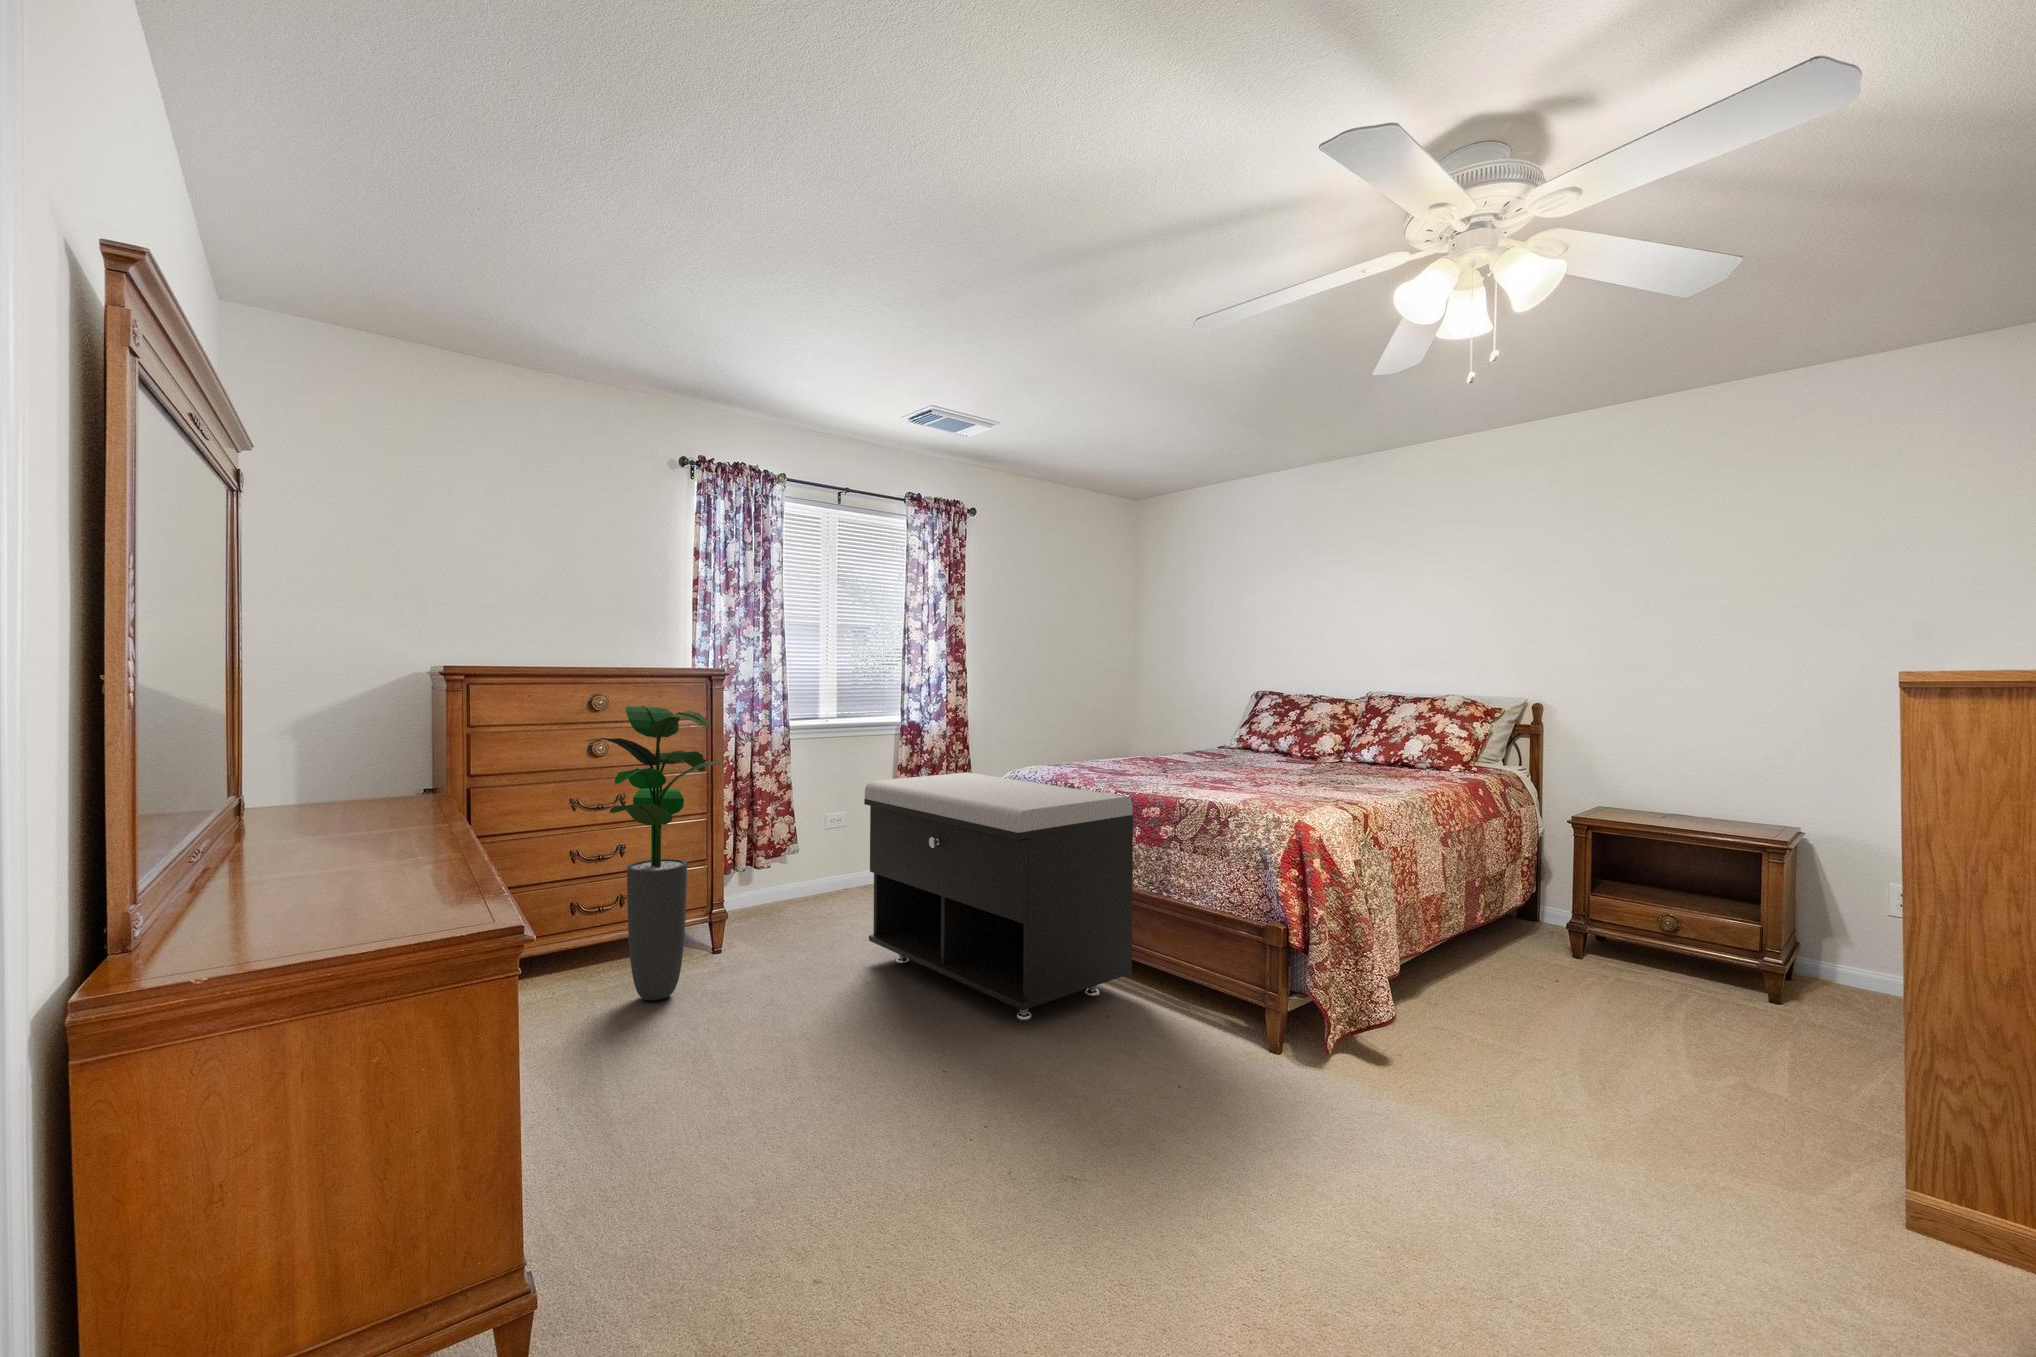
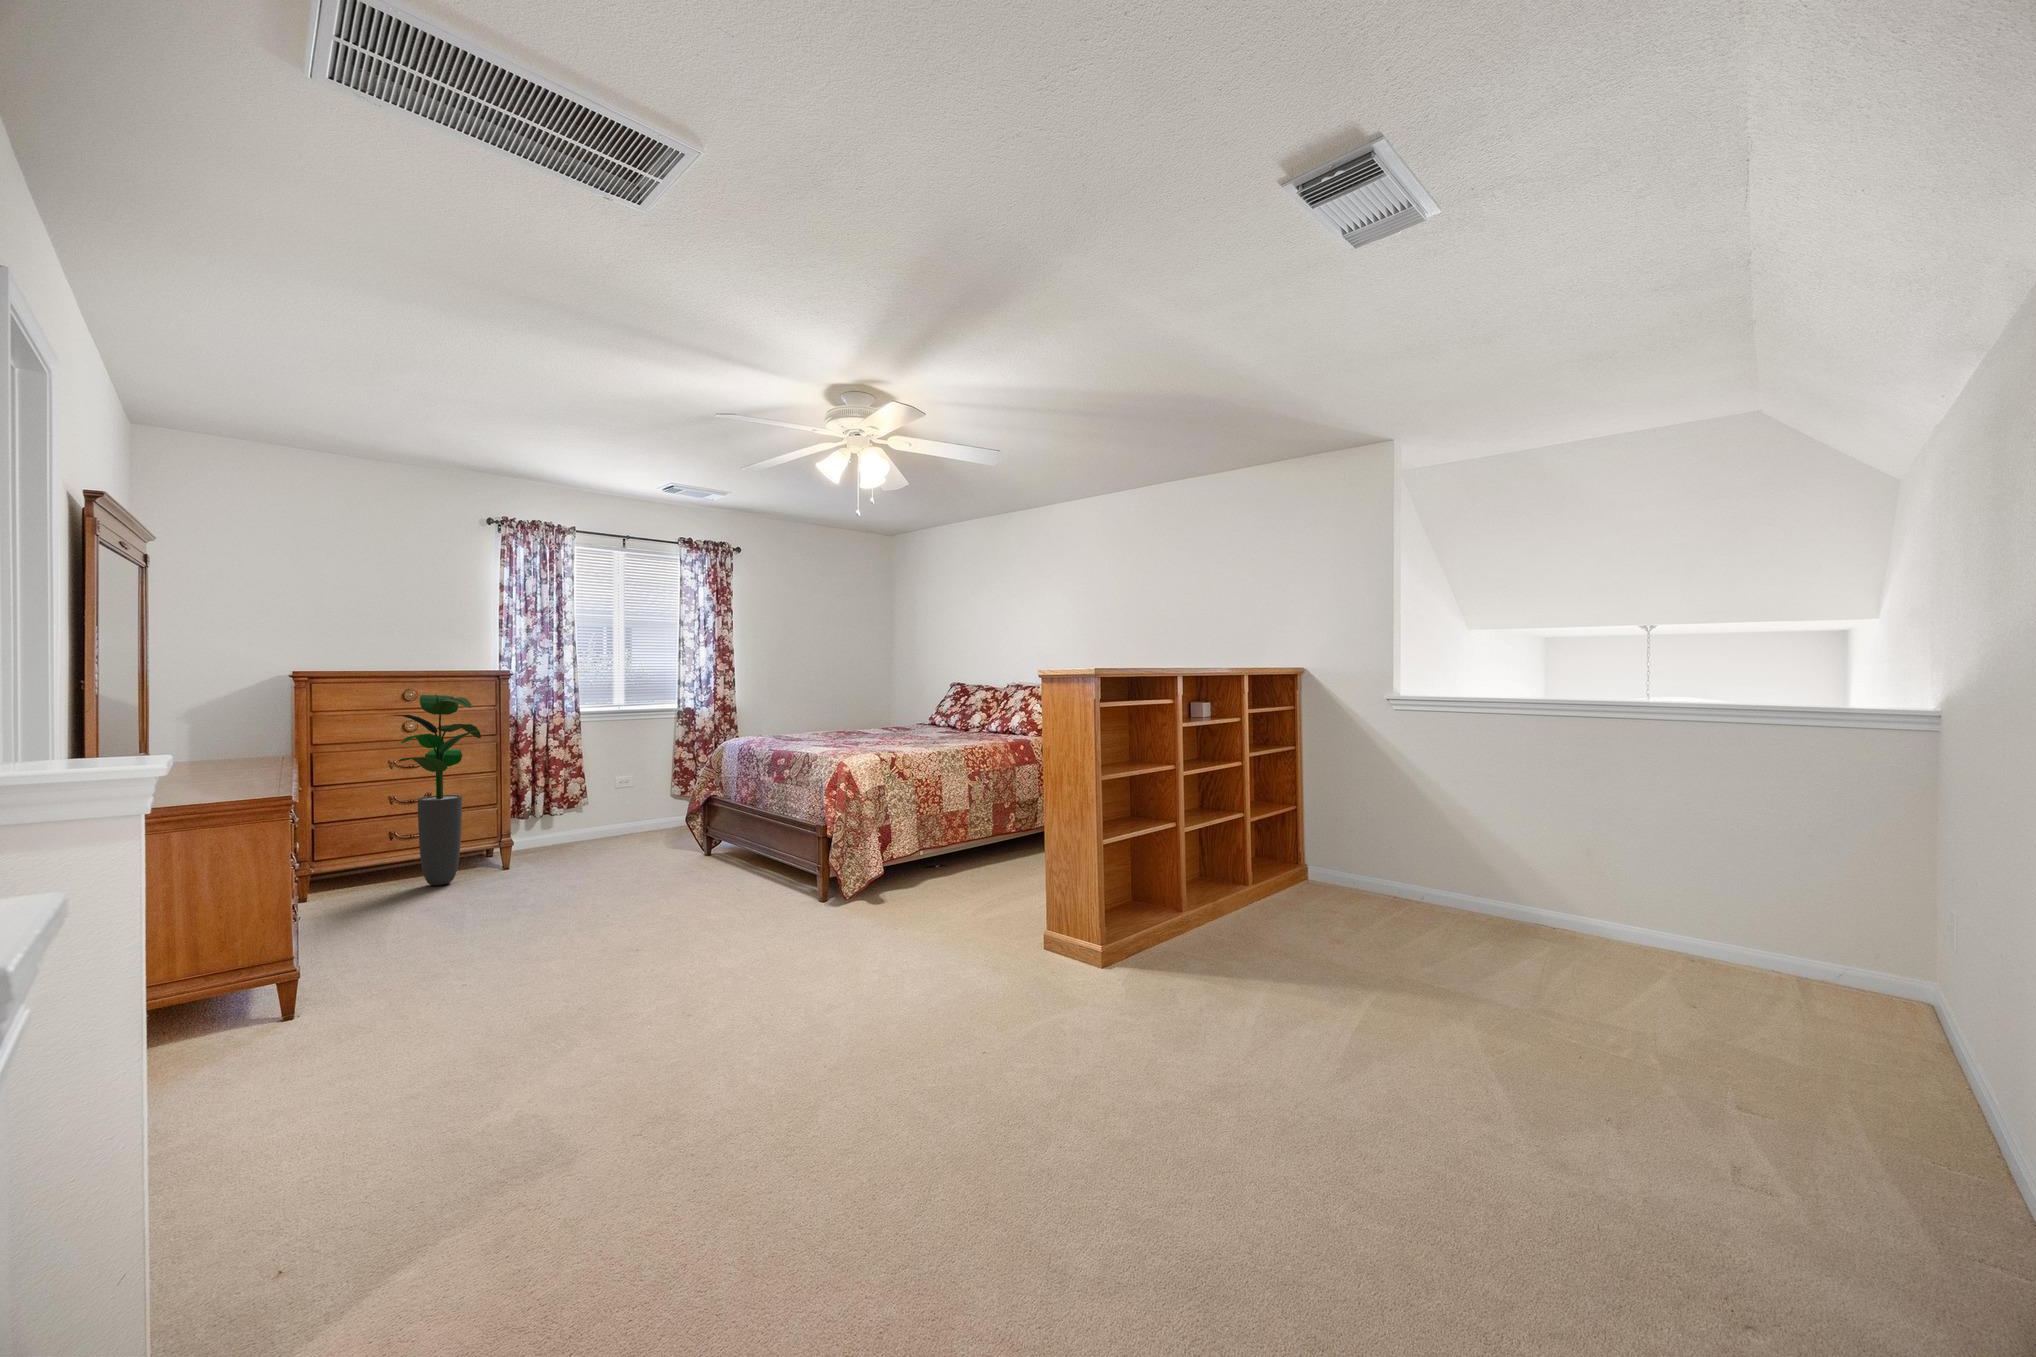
storage bench: present [864,772,1133,1020] -> none [598,740,756,890]

